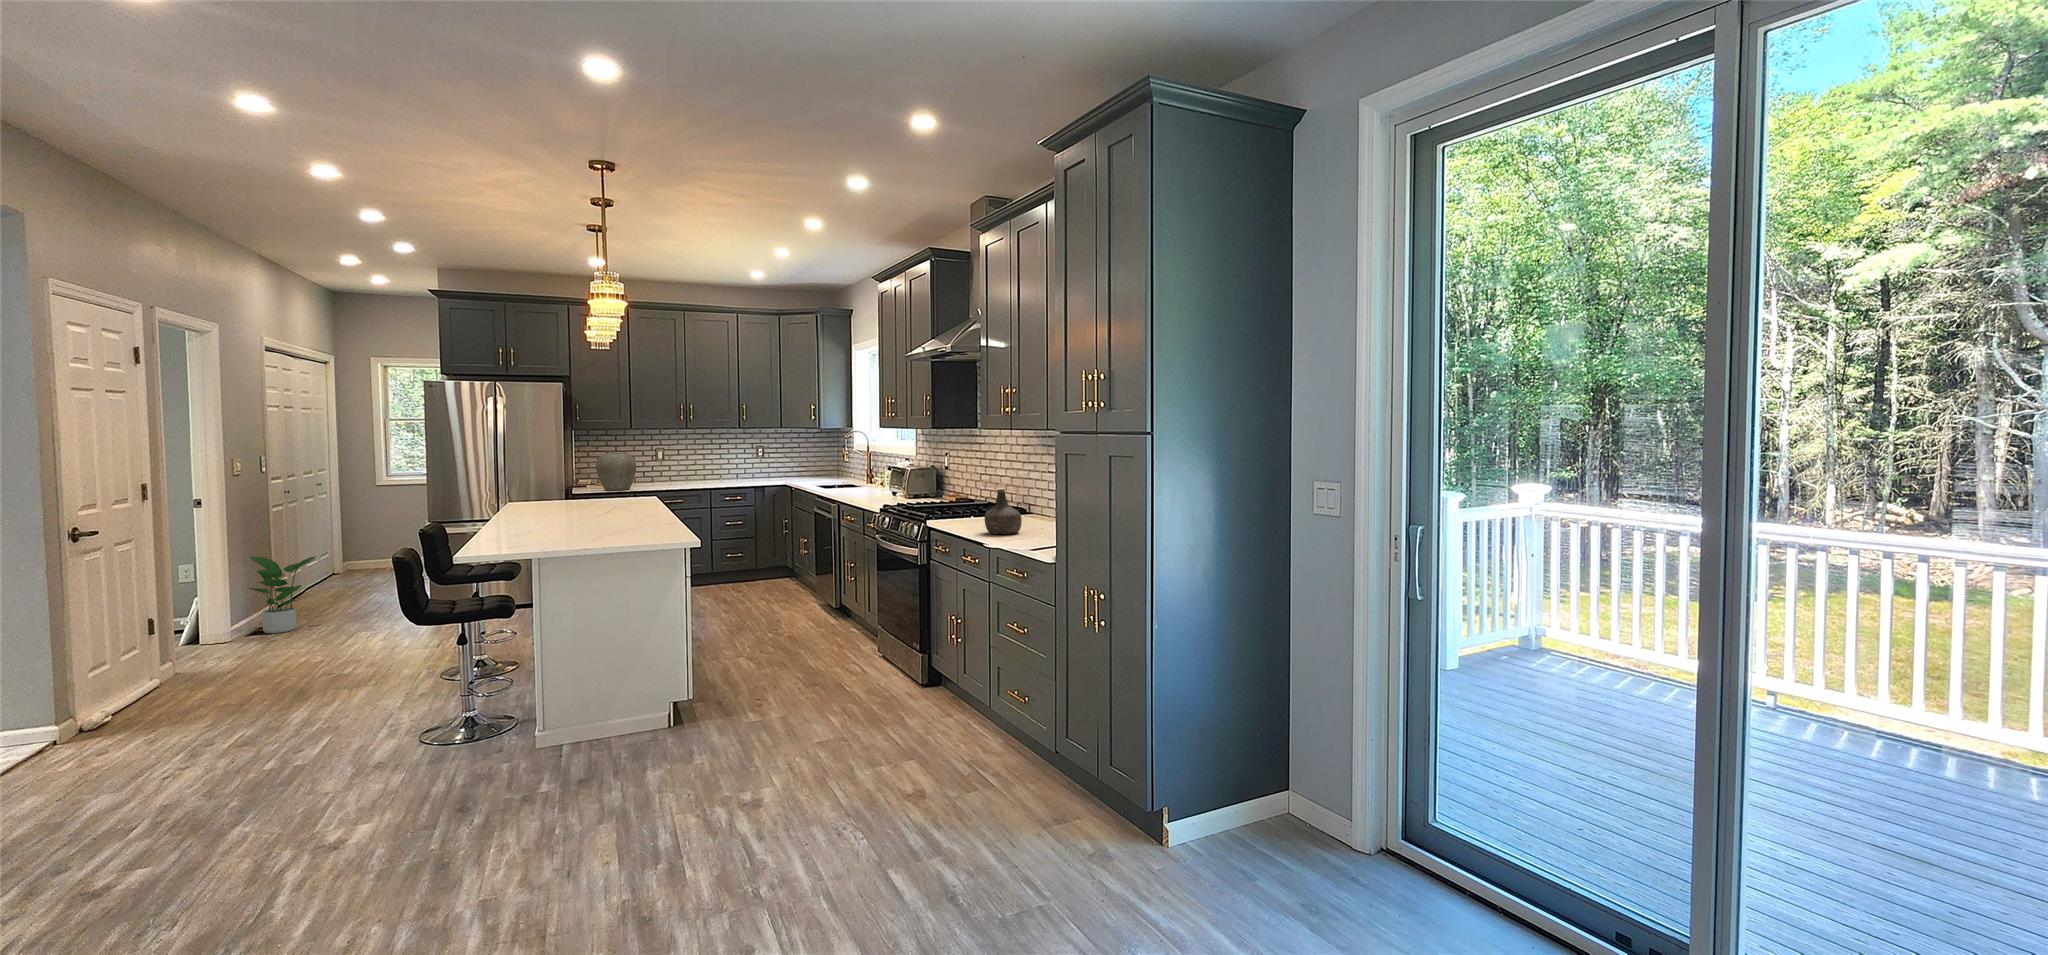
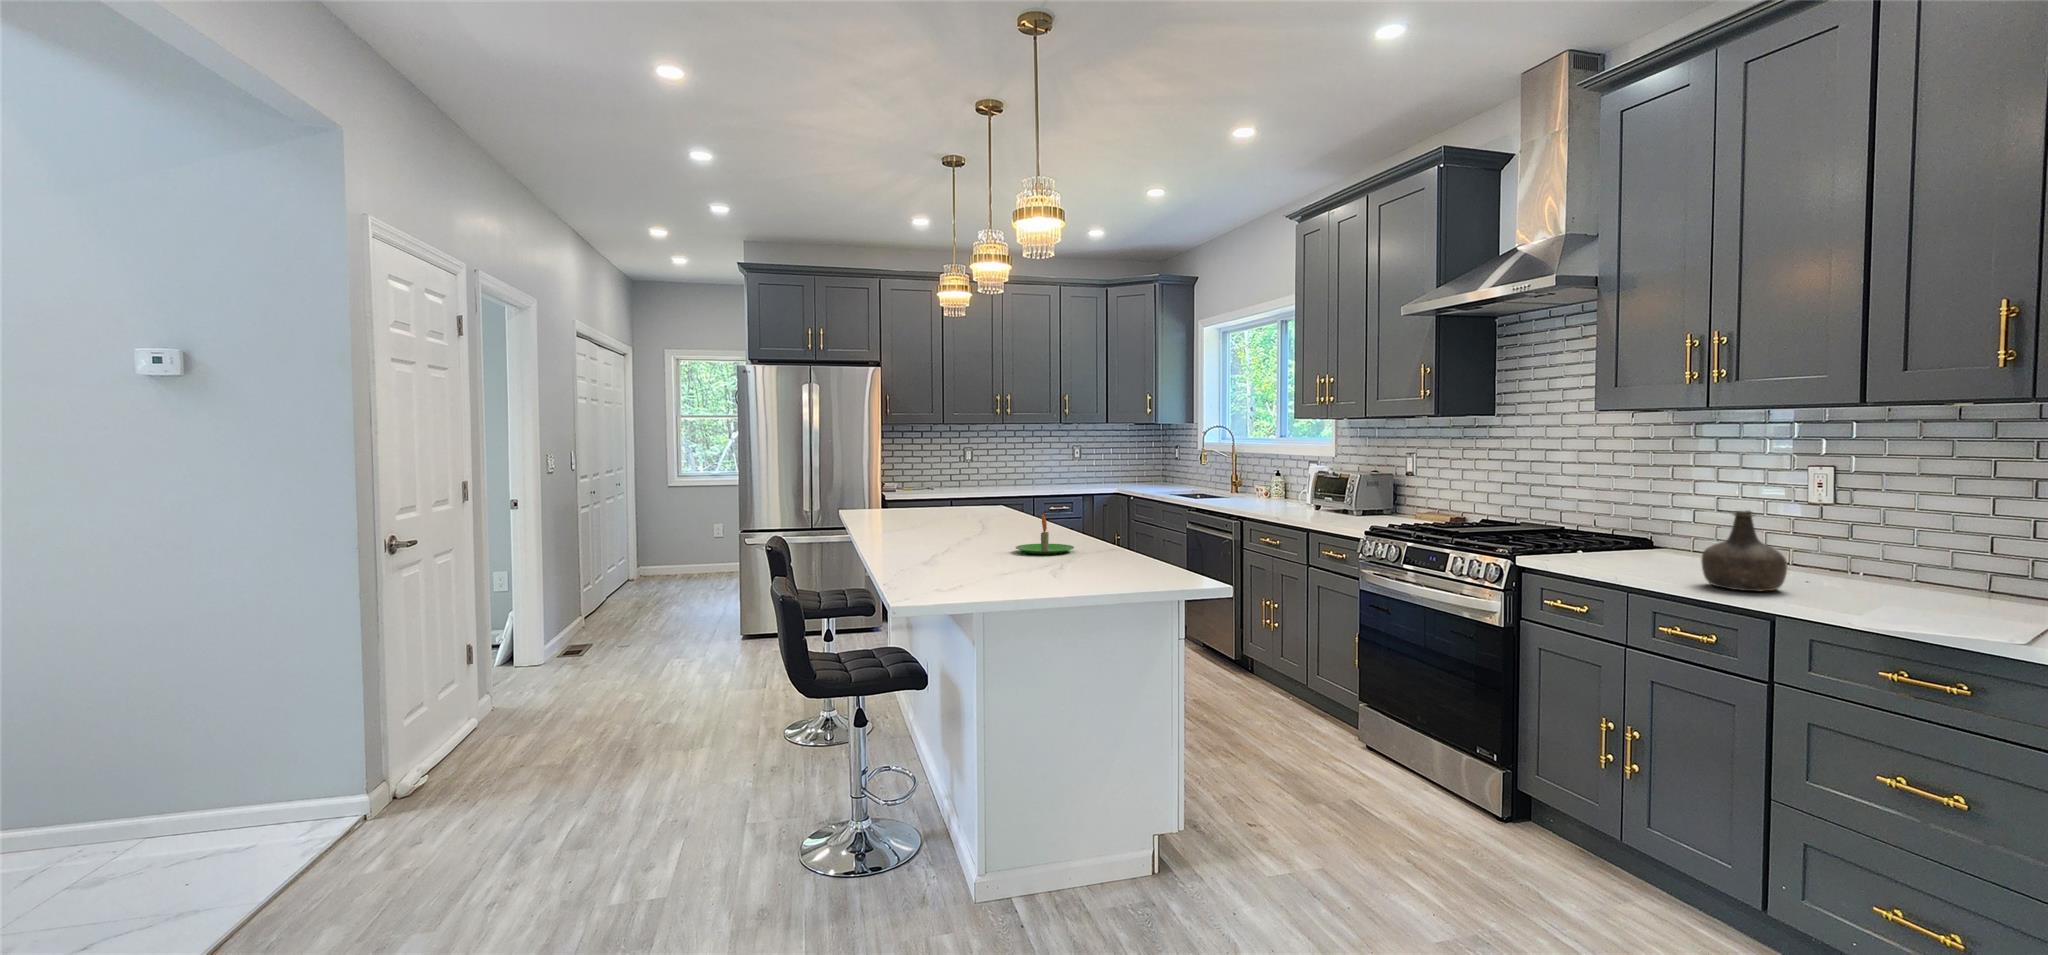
vase: present [596,453,636,491] -> none [911,451,955,497]
candle: none [598,500,643,527] -> present [1015,514,1074,554]
potted plant: present [248,556,316,633] -> none [558,566,628,657]

